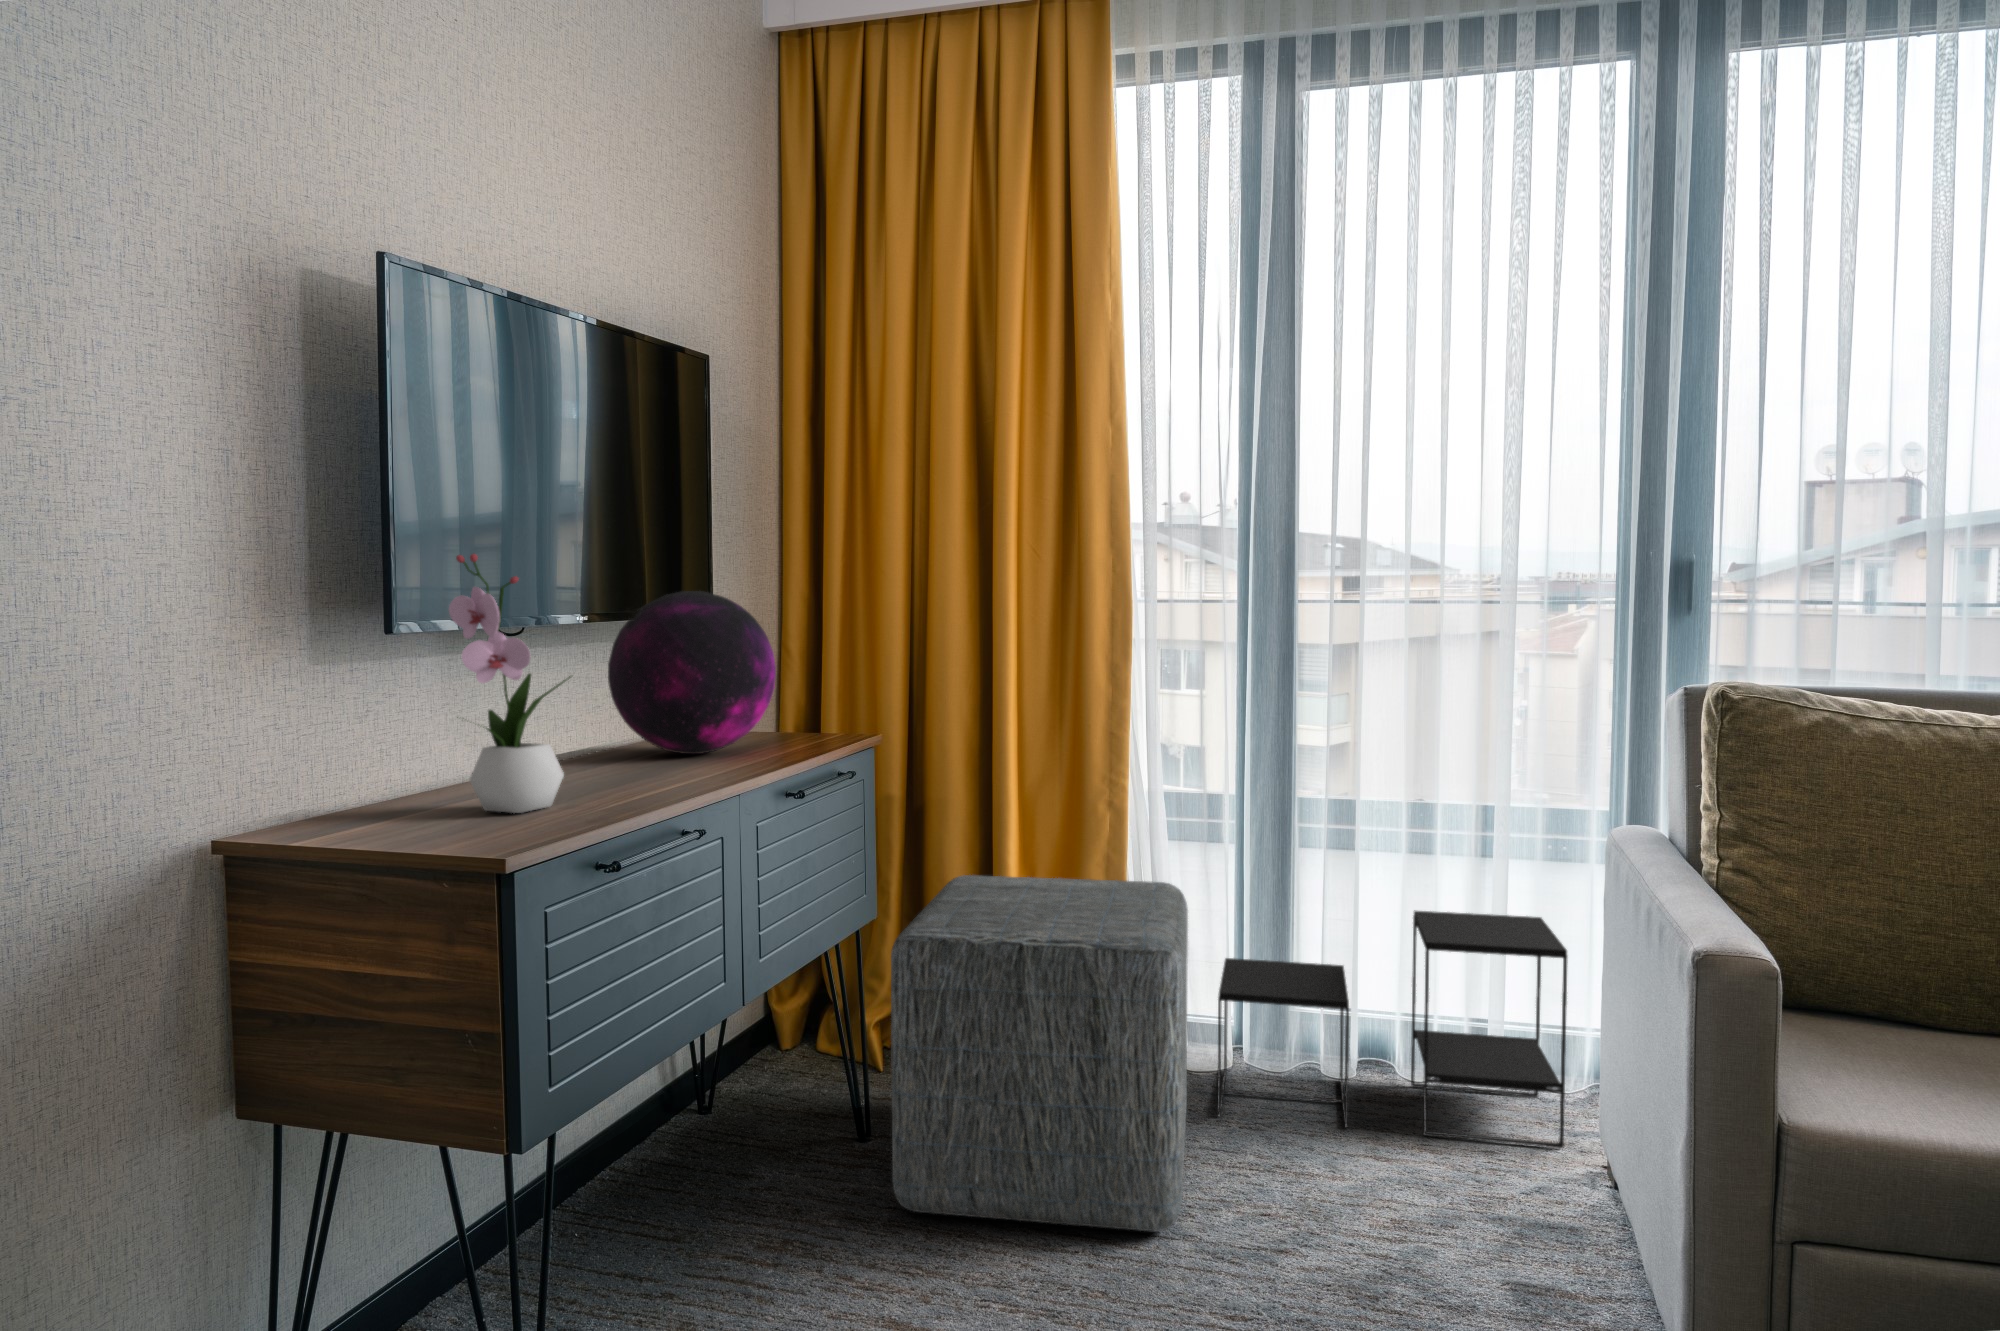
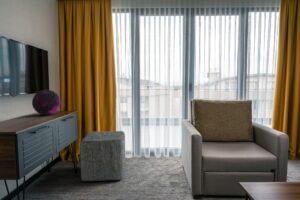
flower arrangement: present [449,554,570,813] -> none [8,86,29,125]
side table: present [1217,911,1567,1148] -> none [130,133,176,164]

